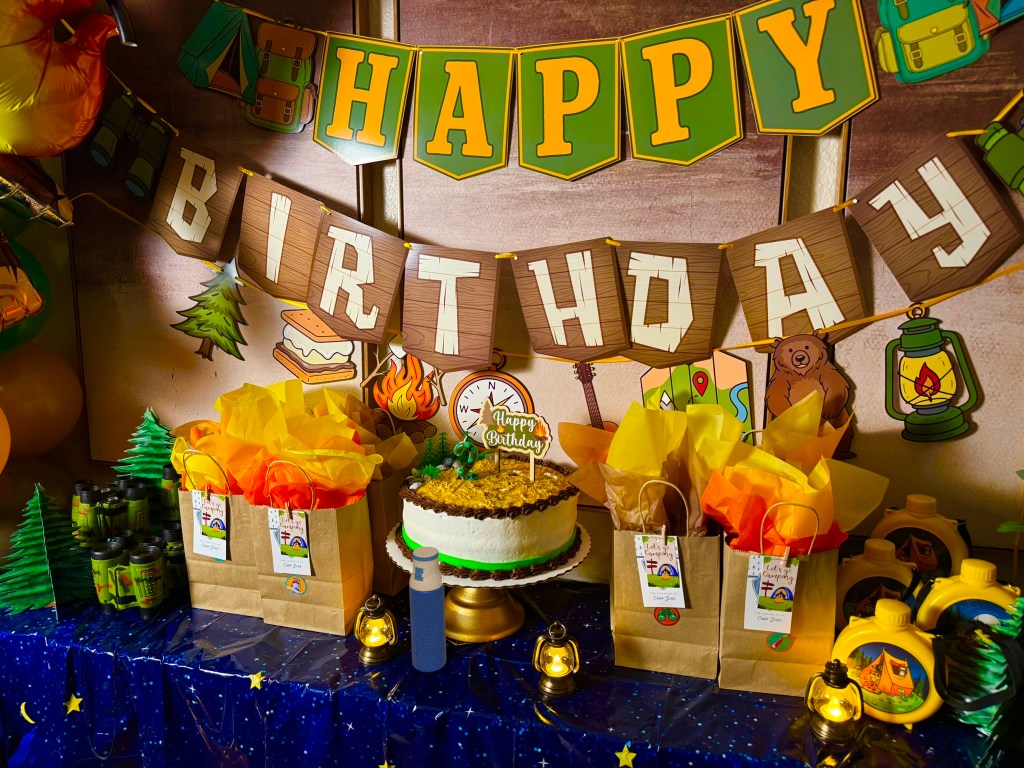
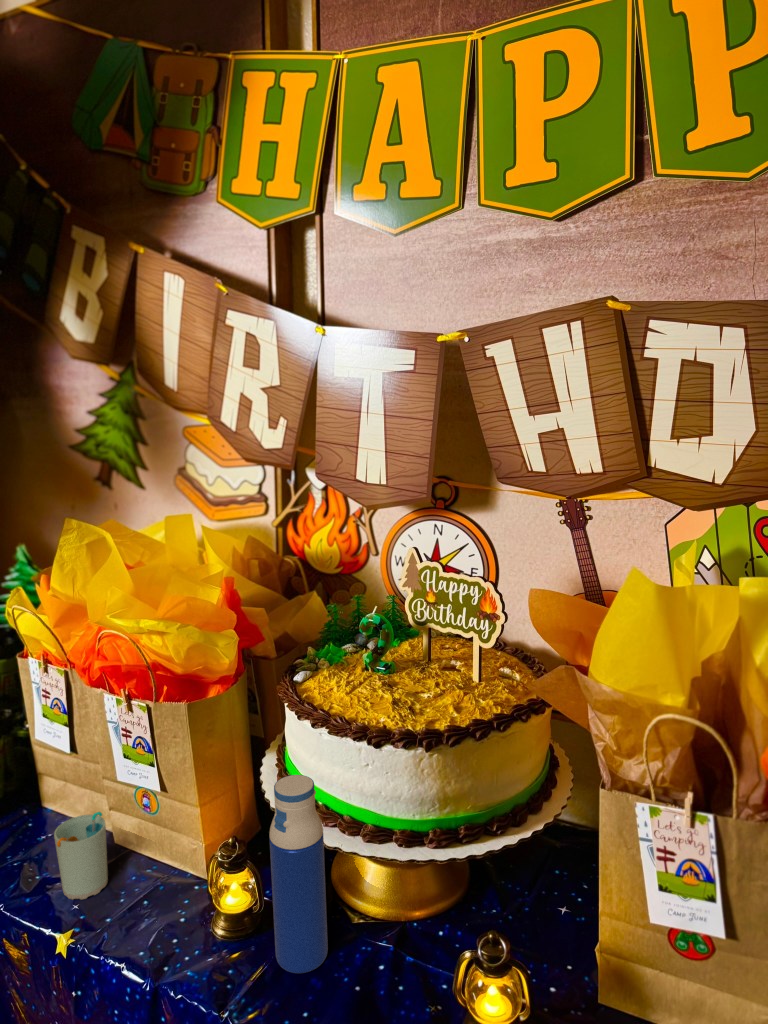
cup: none [236,594,274,657] -> present [54,812,108,900]

